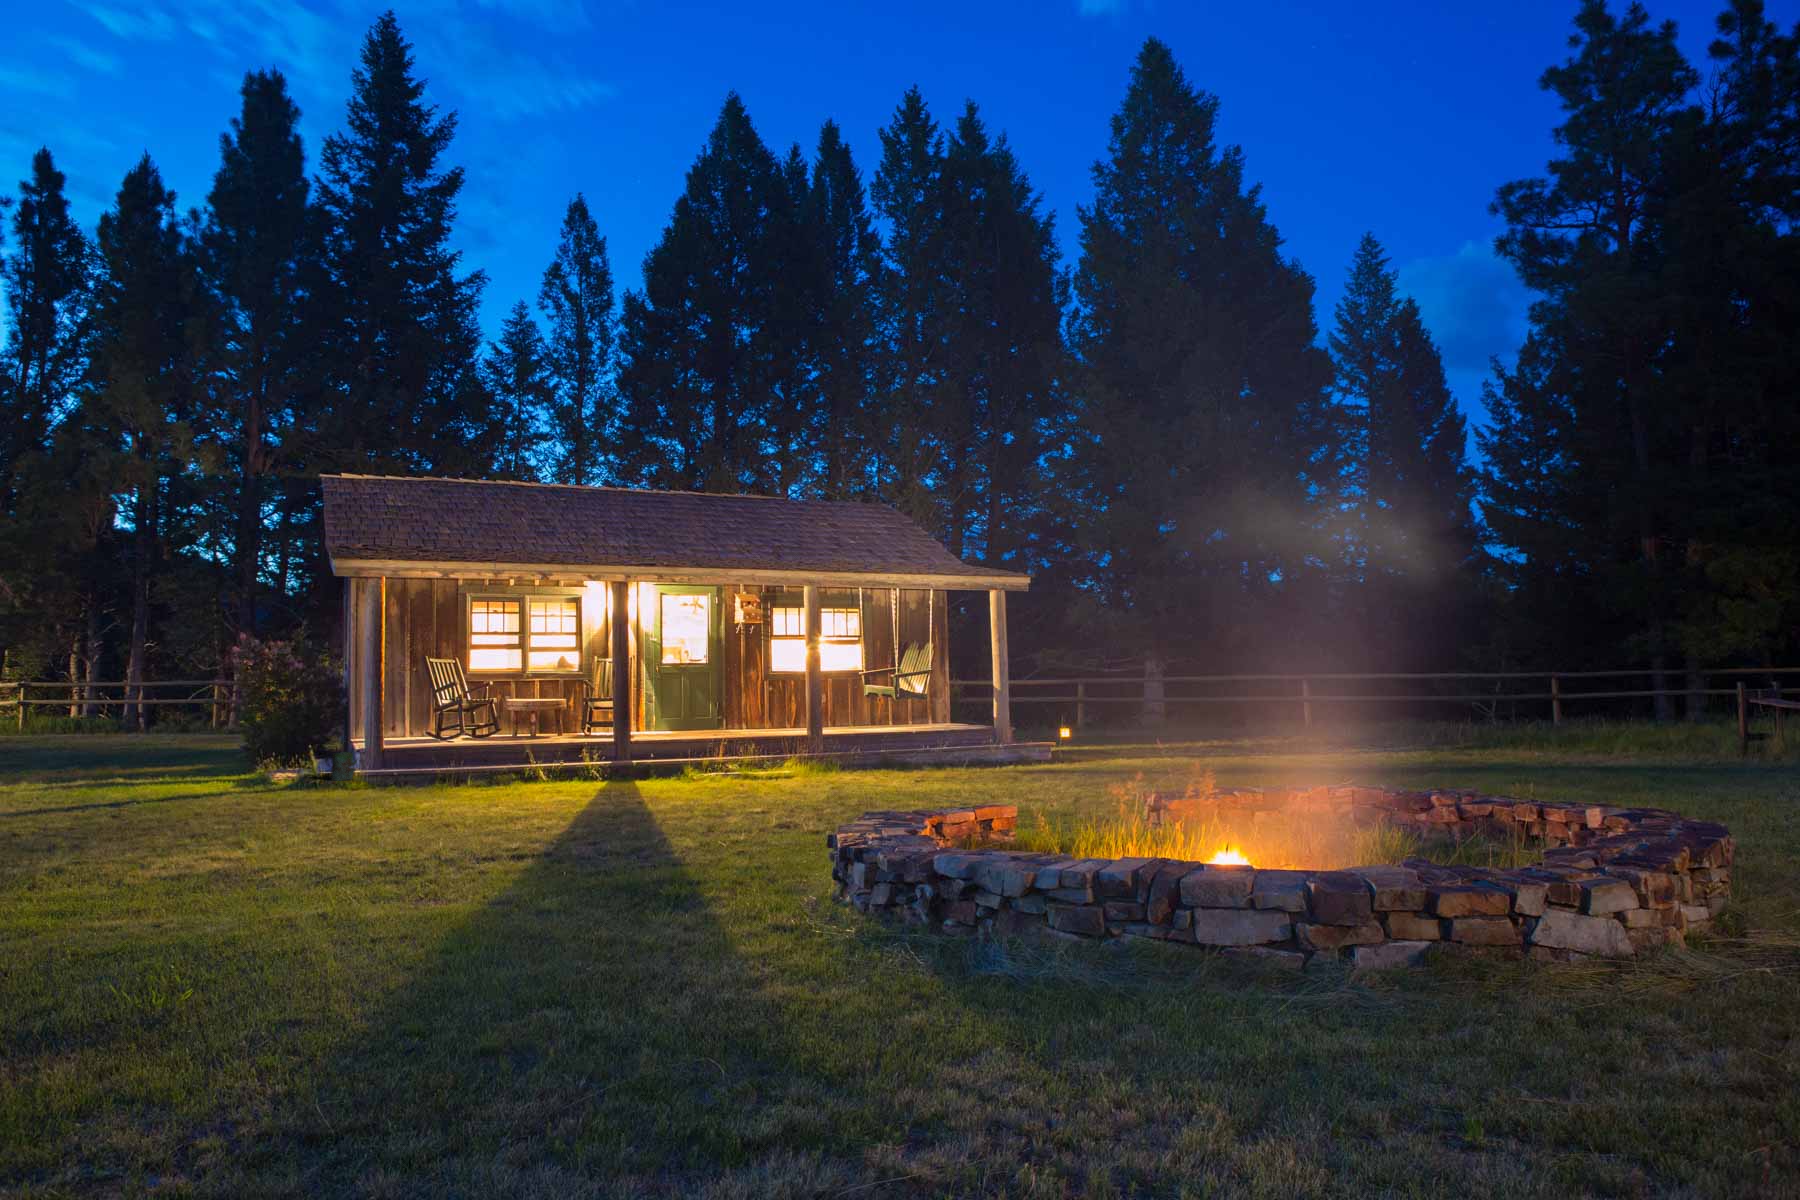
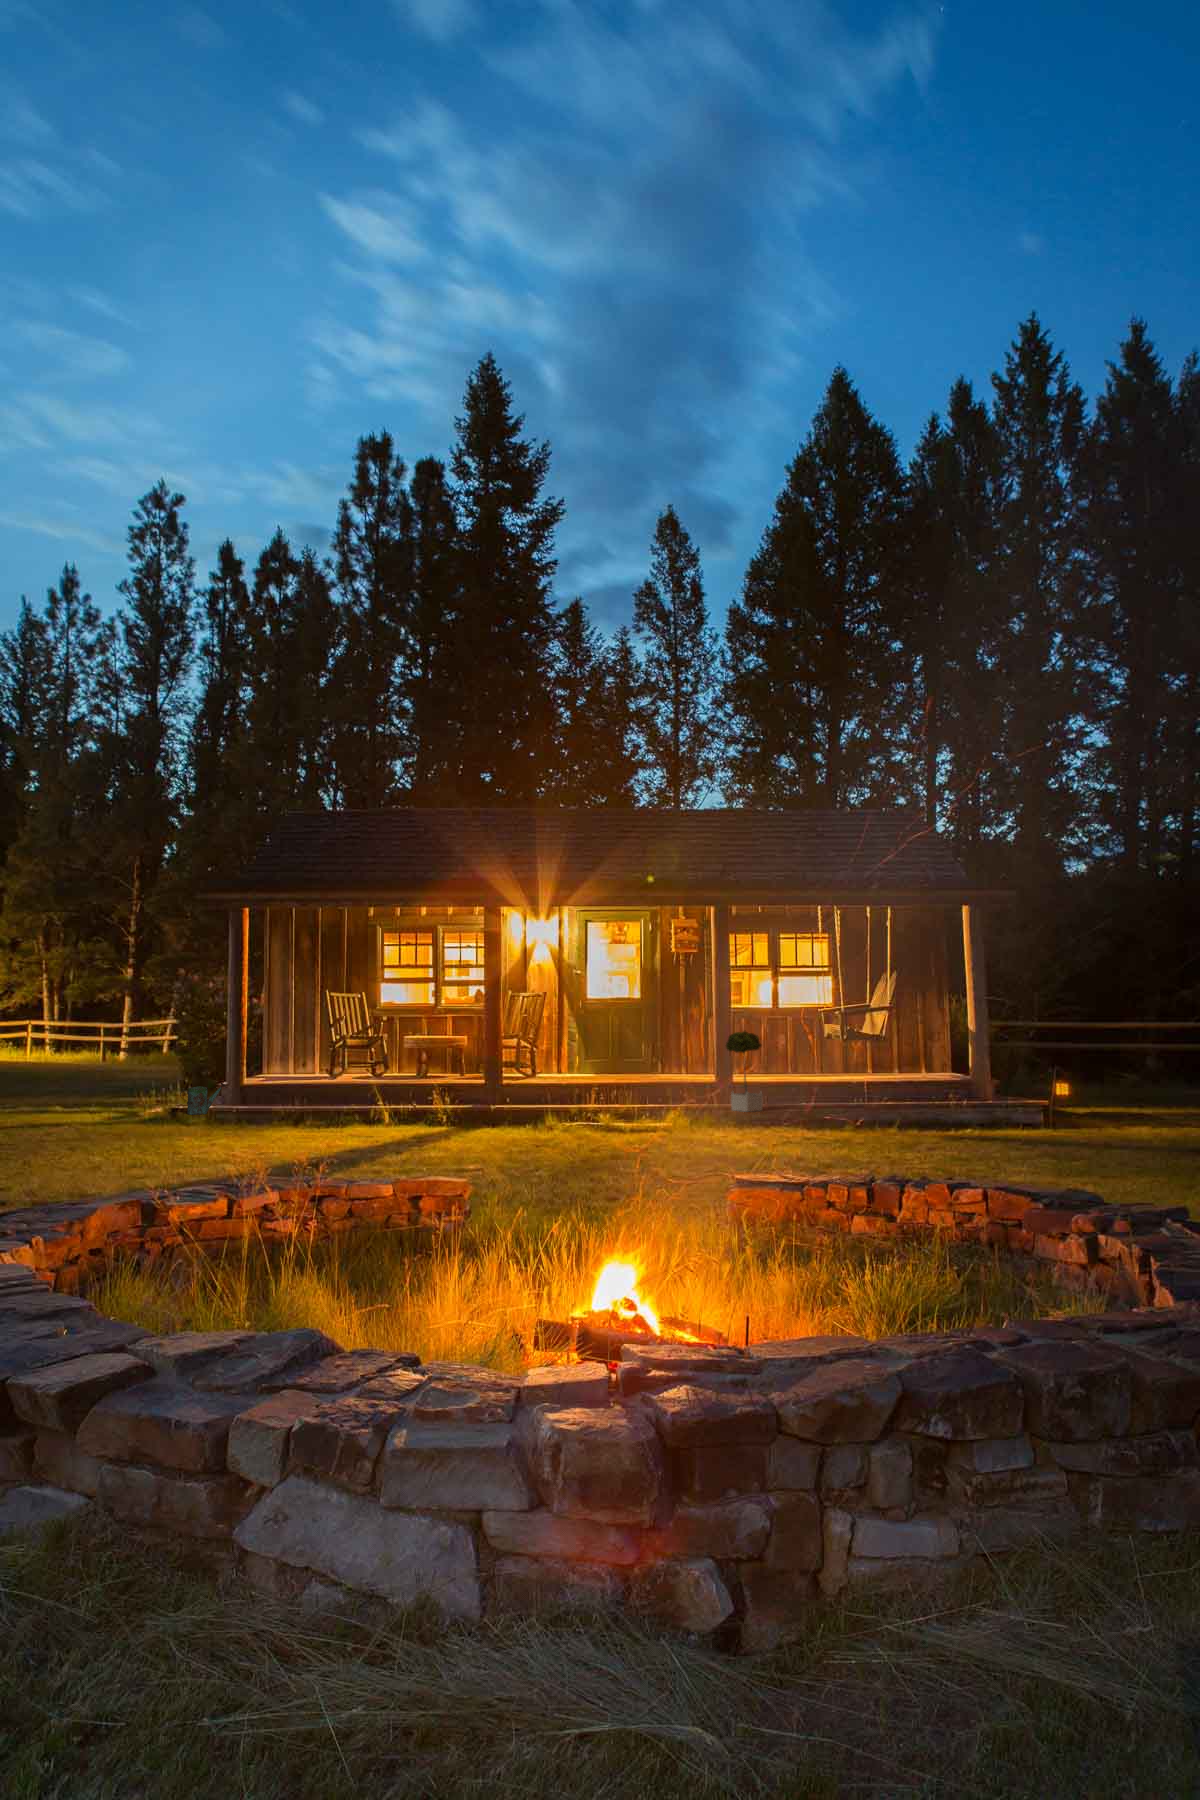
potted tree: none [821,690,849,758] -> present [726,1031,763,1112]

